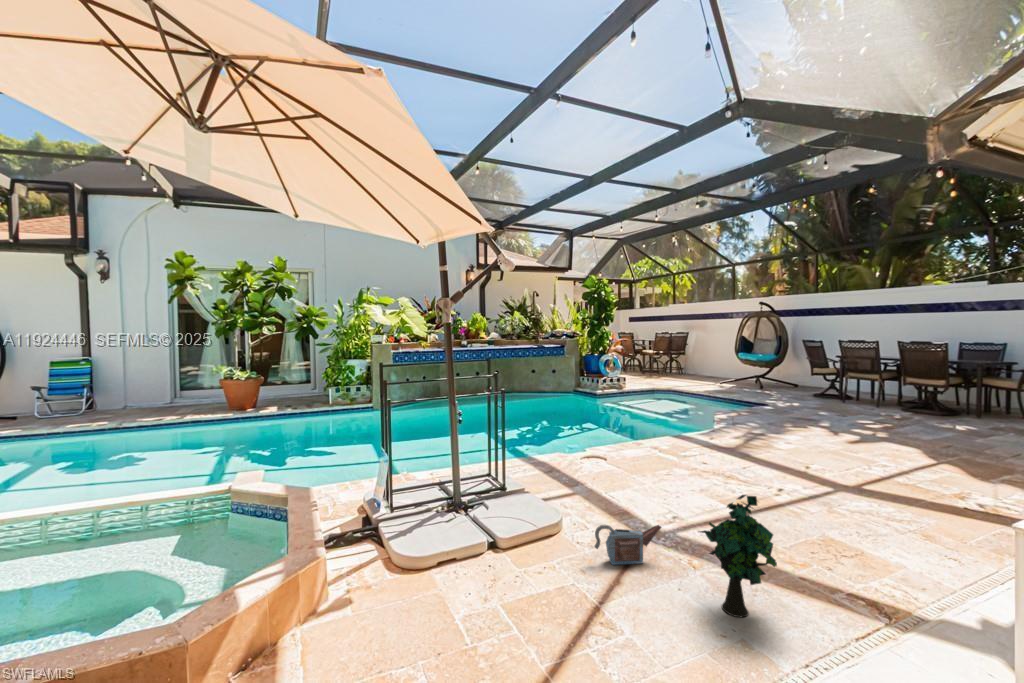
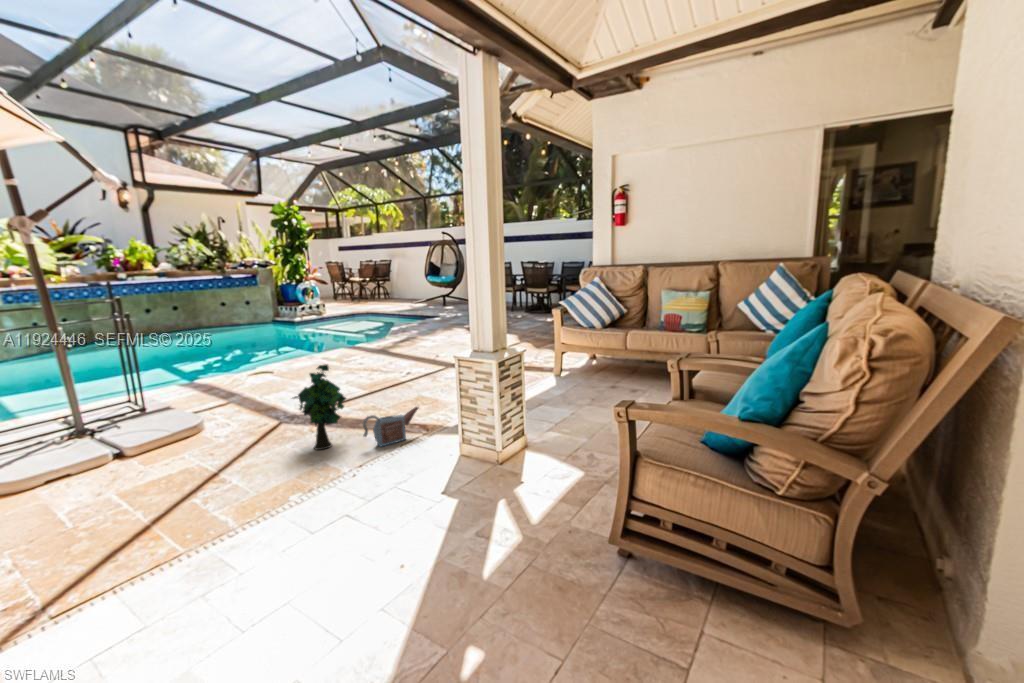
watering can: present [594,525,661,565] -> present [363,407,418,447]

